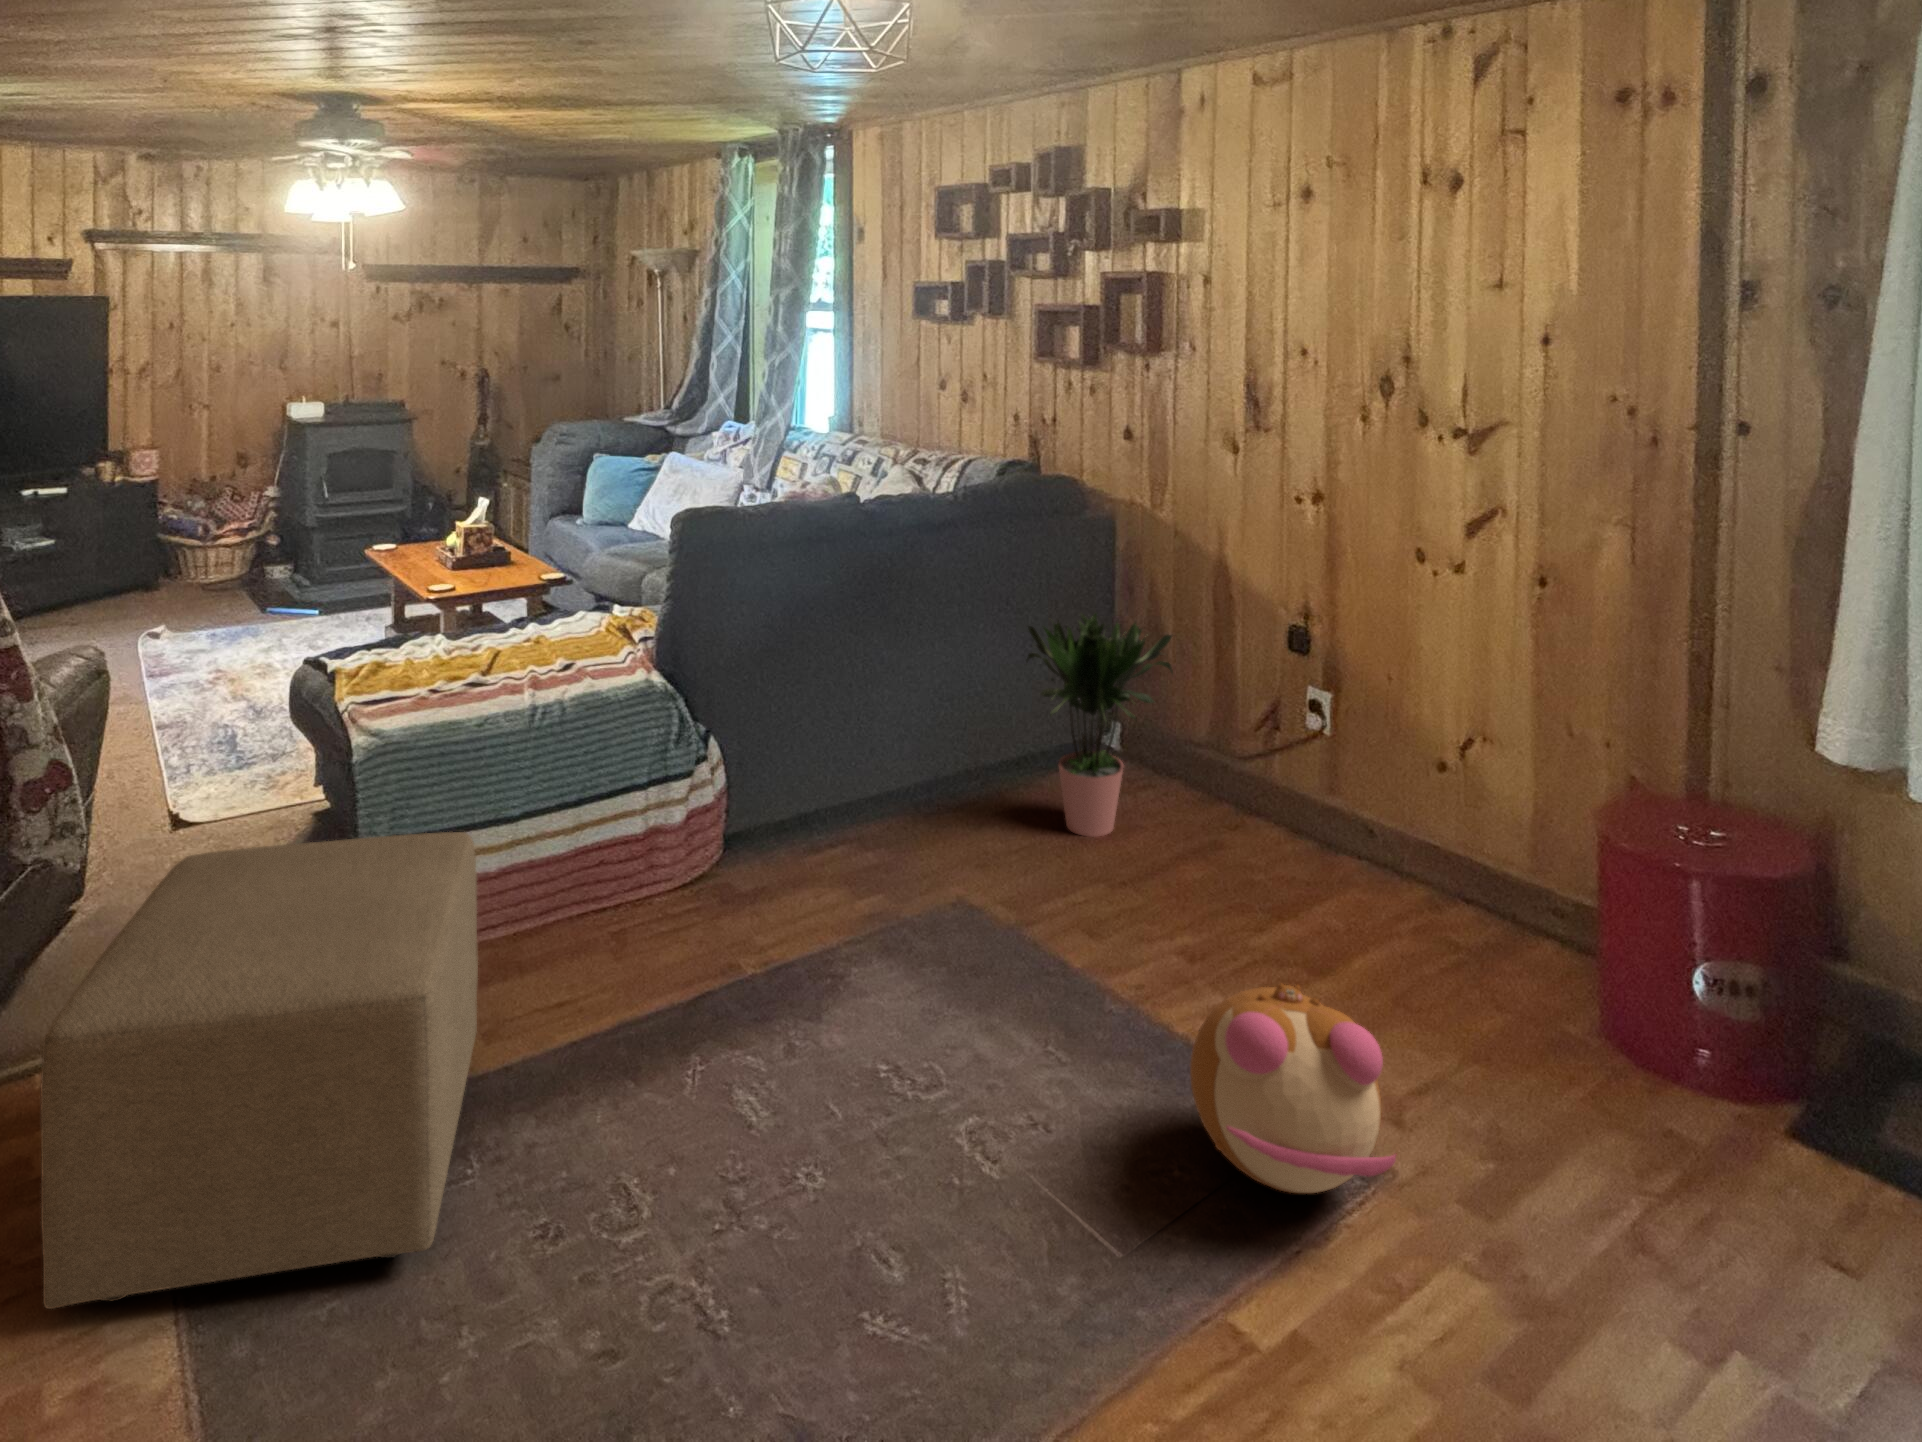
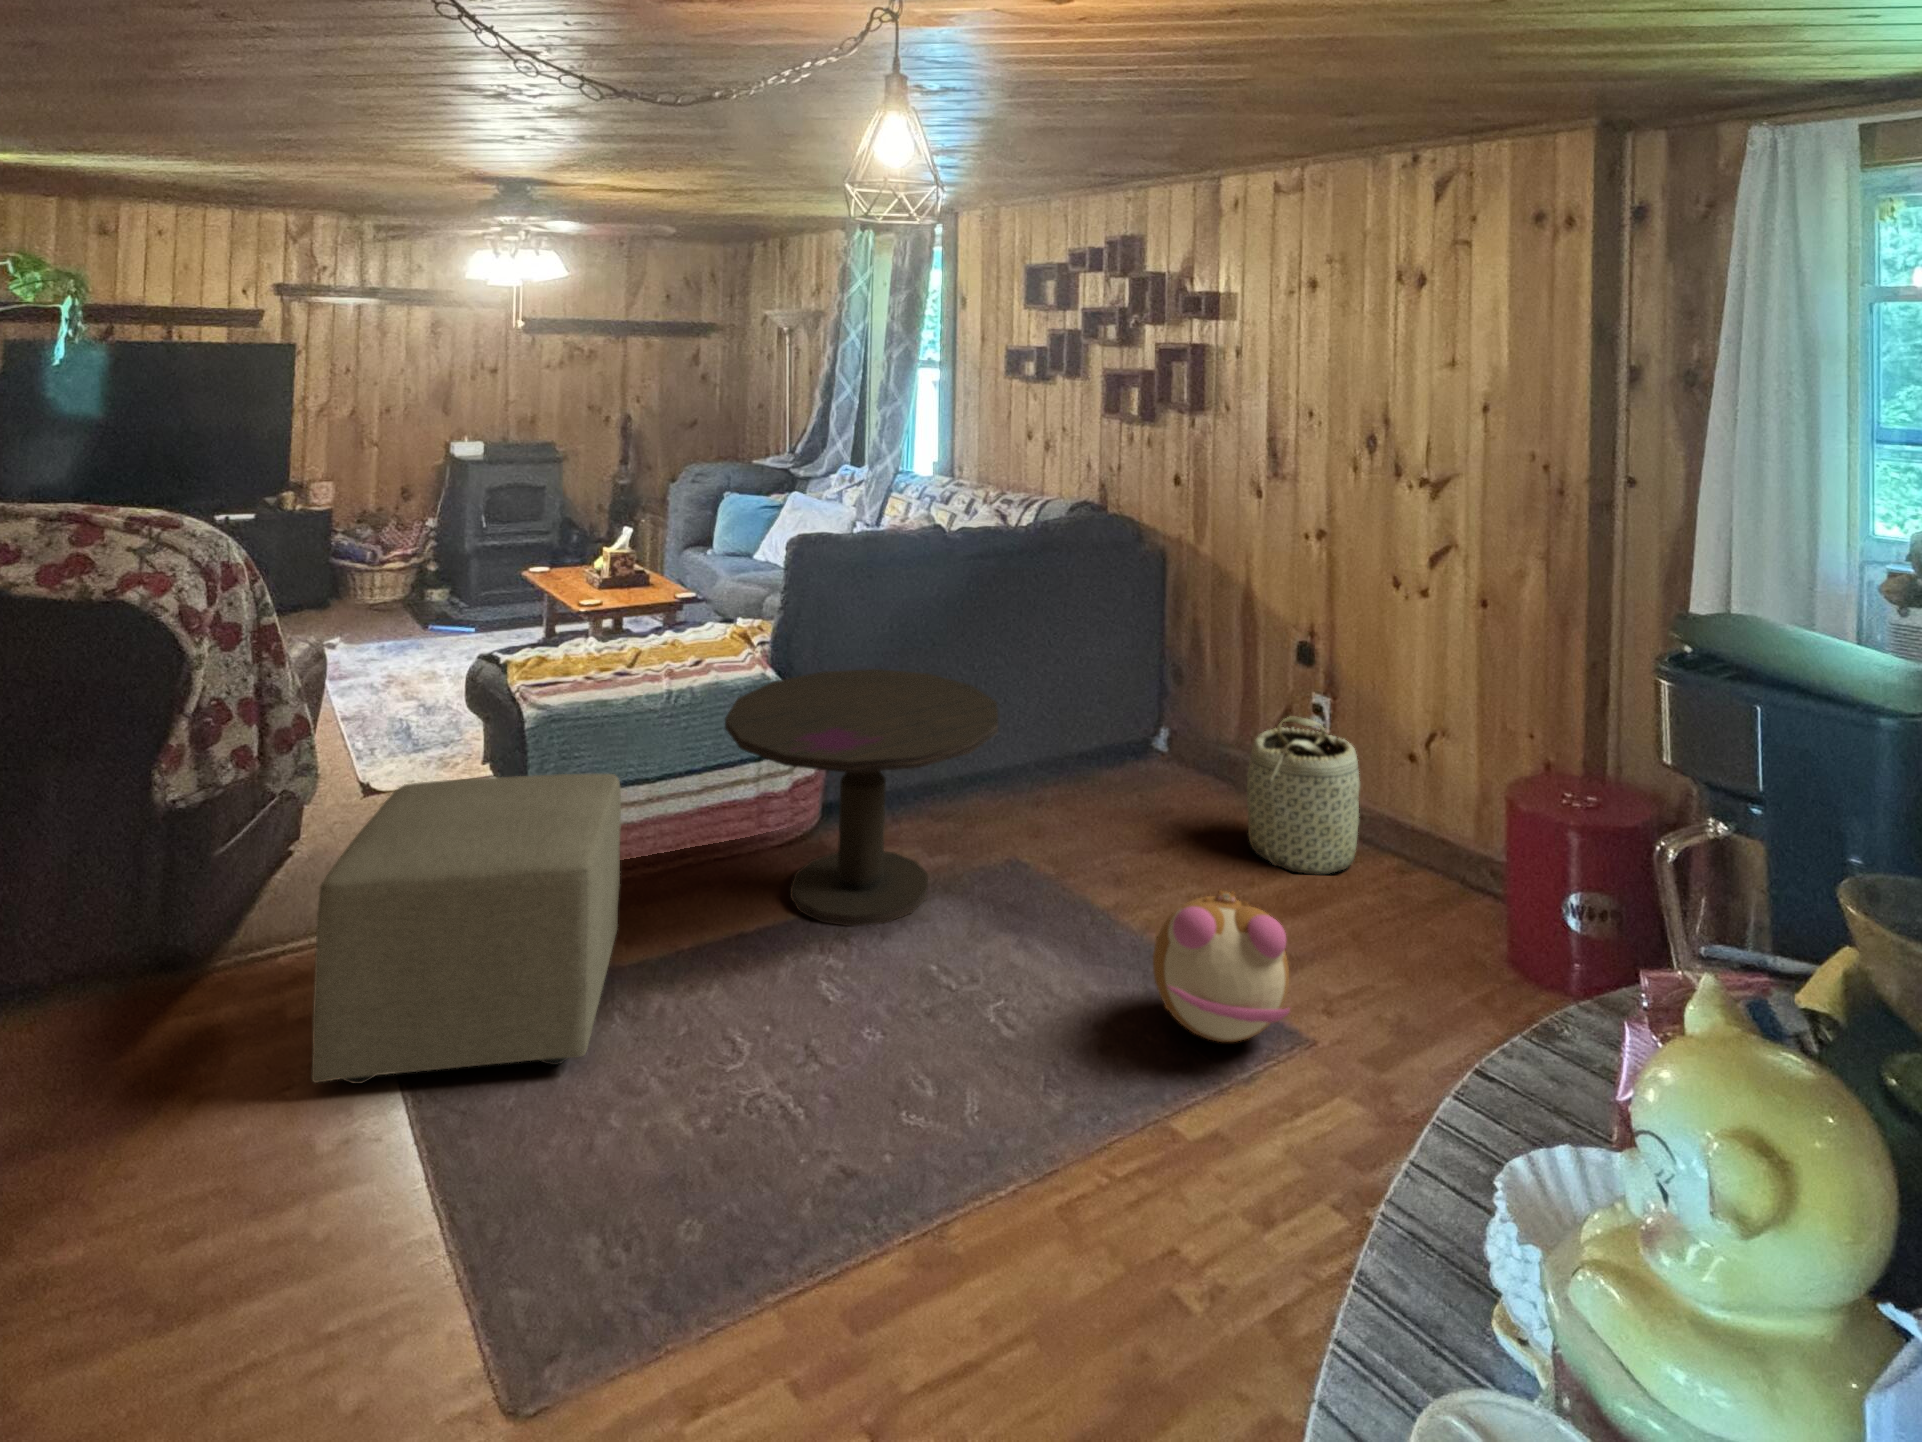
potted plant: present [1026,614,1173,837] -> none [1073,615,1208,817]
side table: none [608,672,956,1010] -> present [725,669,998,926]
basket: none [1244,719,1386,916] -> present [1247,717,1360,875]

